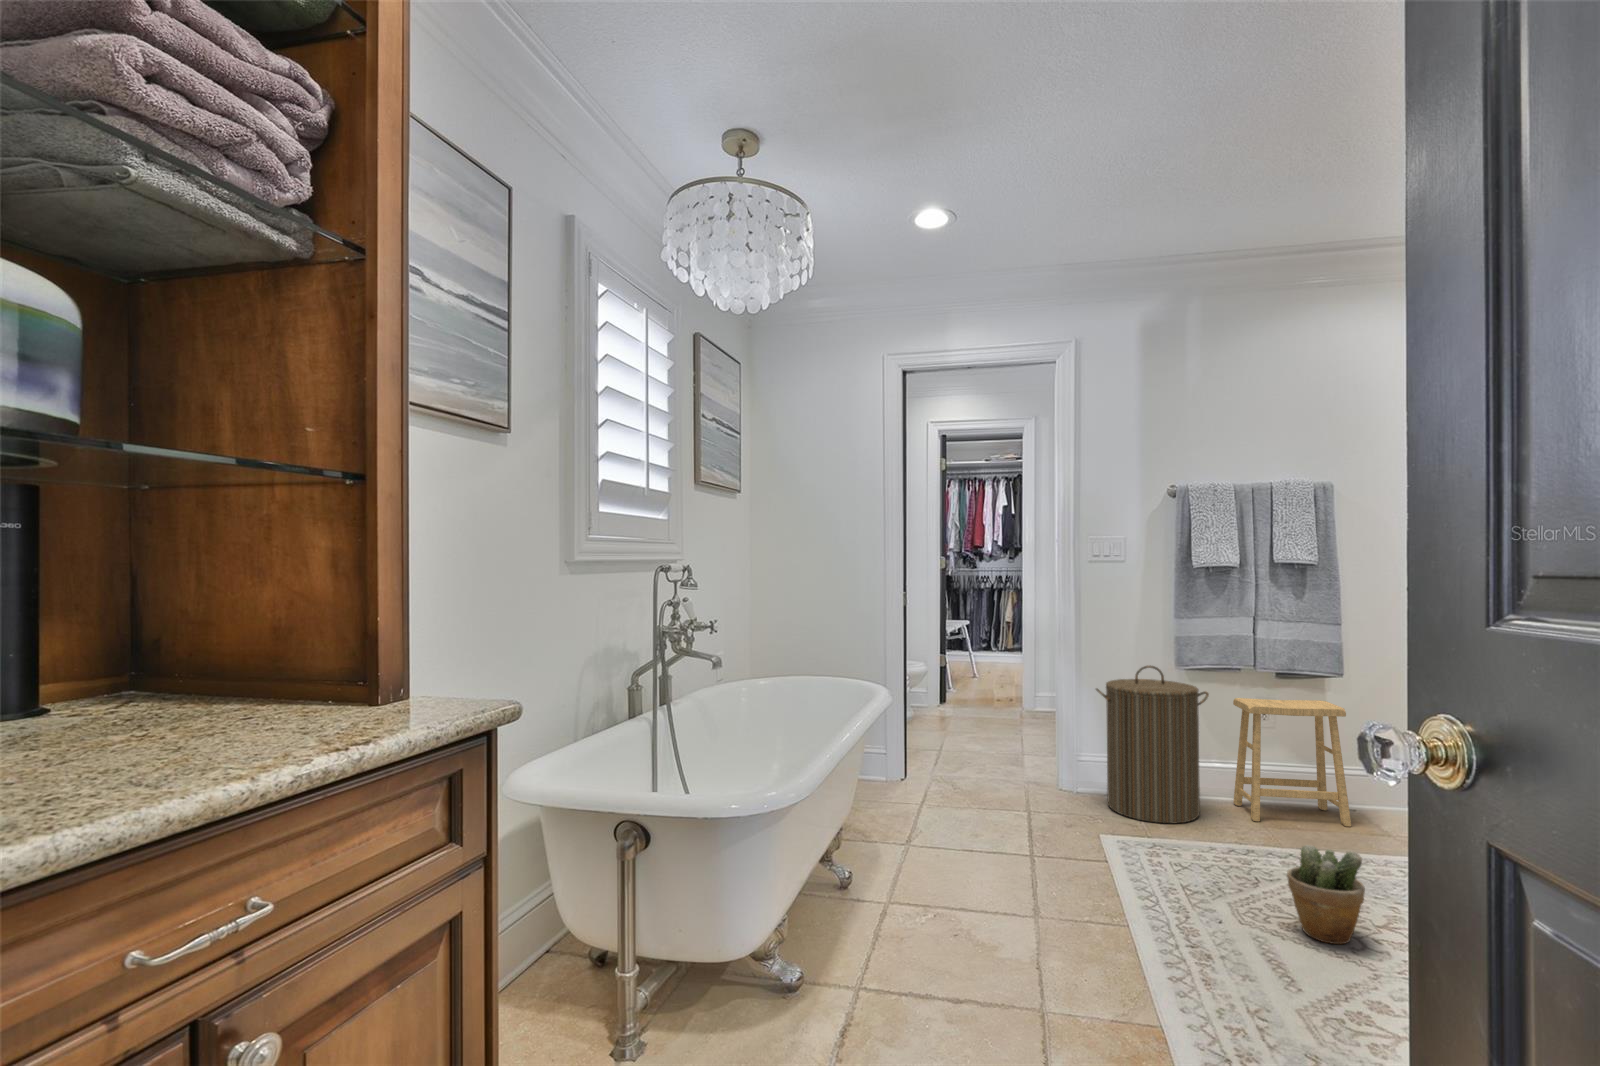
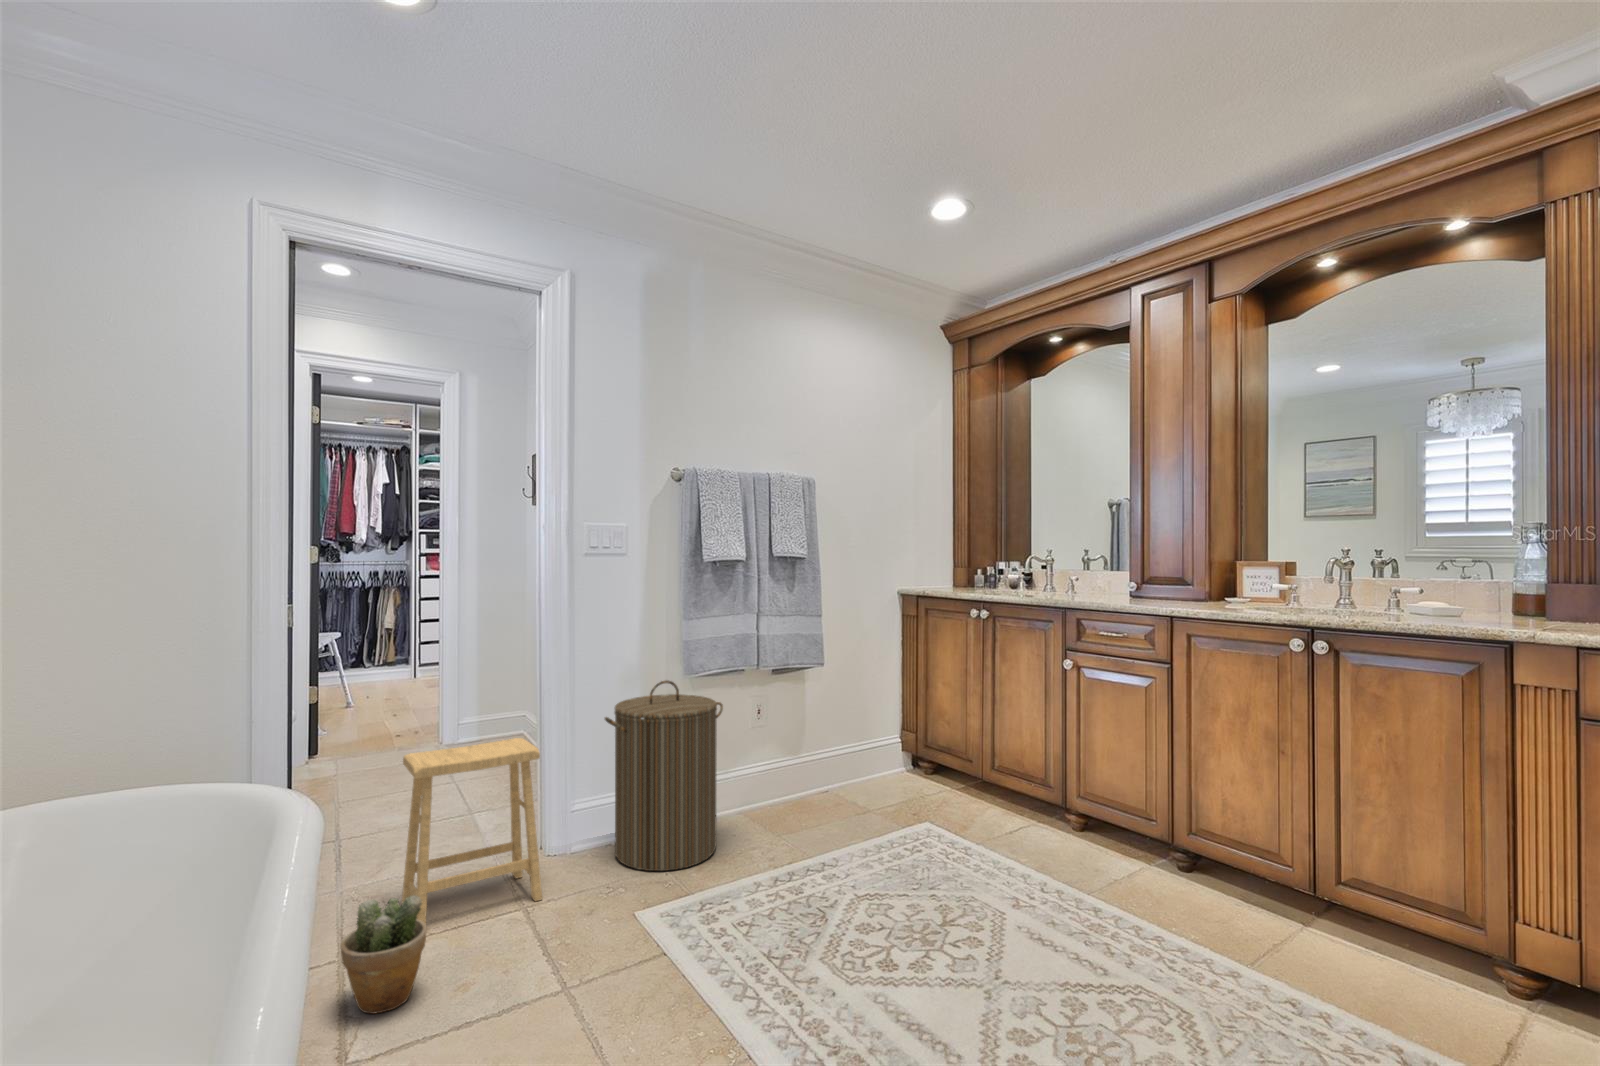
footstool: present [1233,698,1351,827] -> present [402,738,542,924]
potted plant: present [1287,845,1365,944] -> present [340,895,427,1014]

